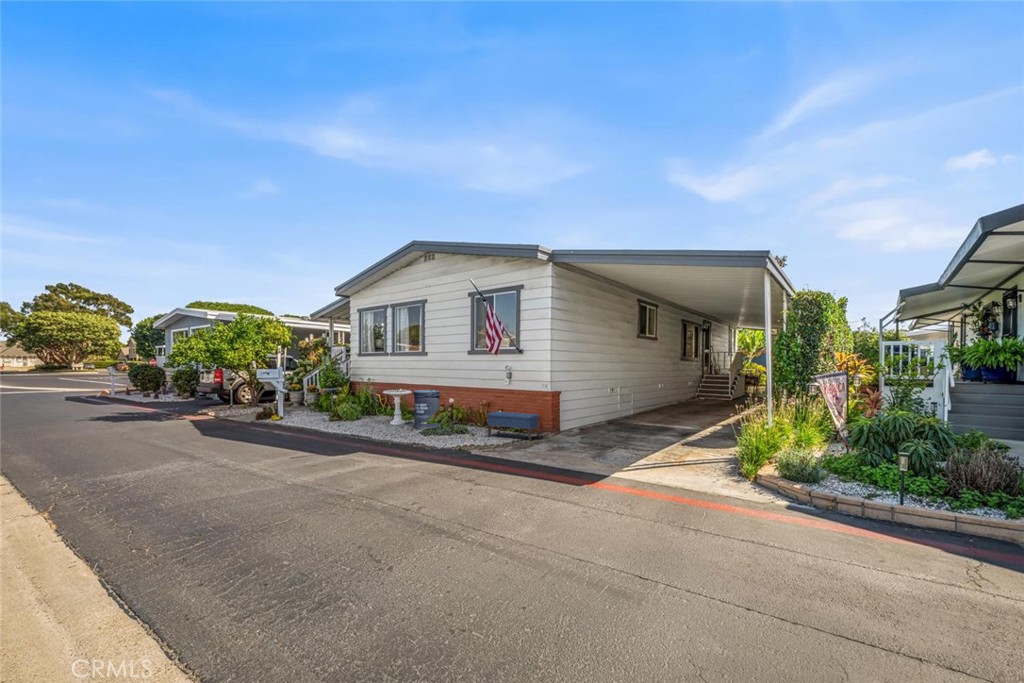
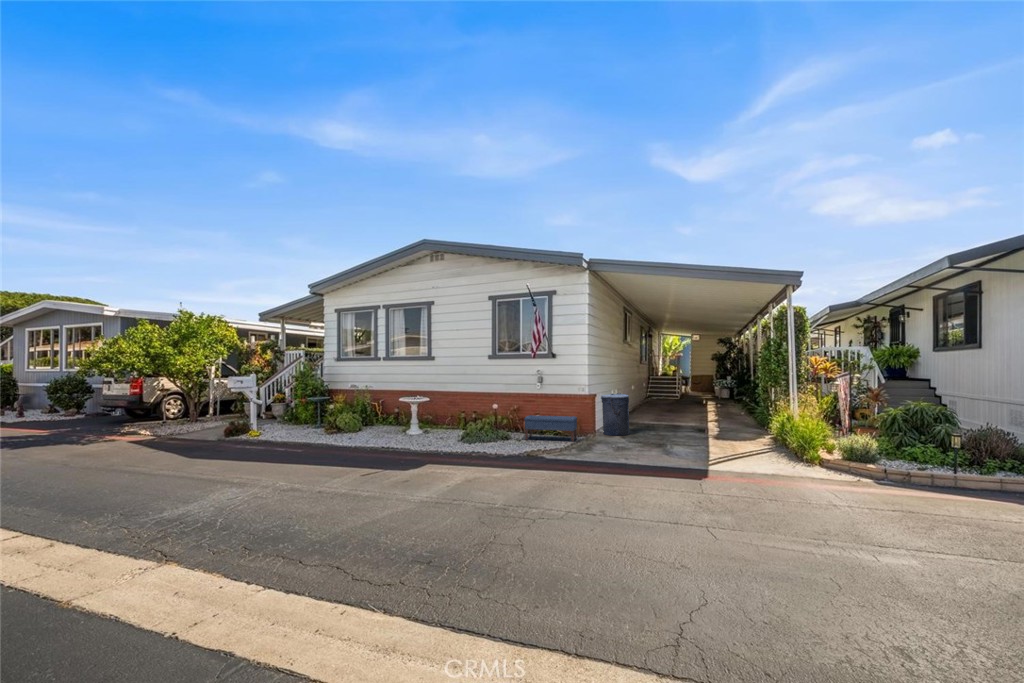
trash can: present [414,389,440,429] -> present [601,393,629,436]

